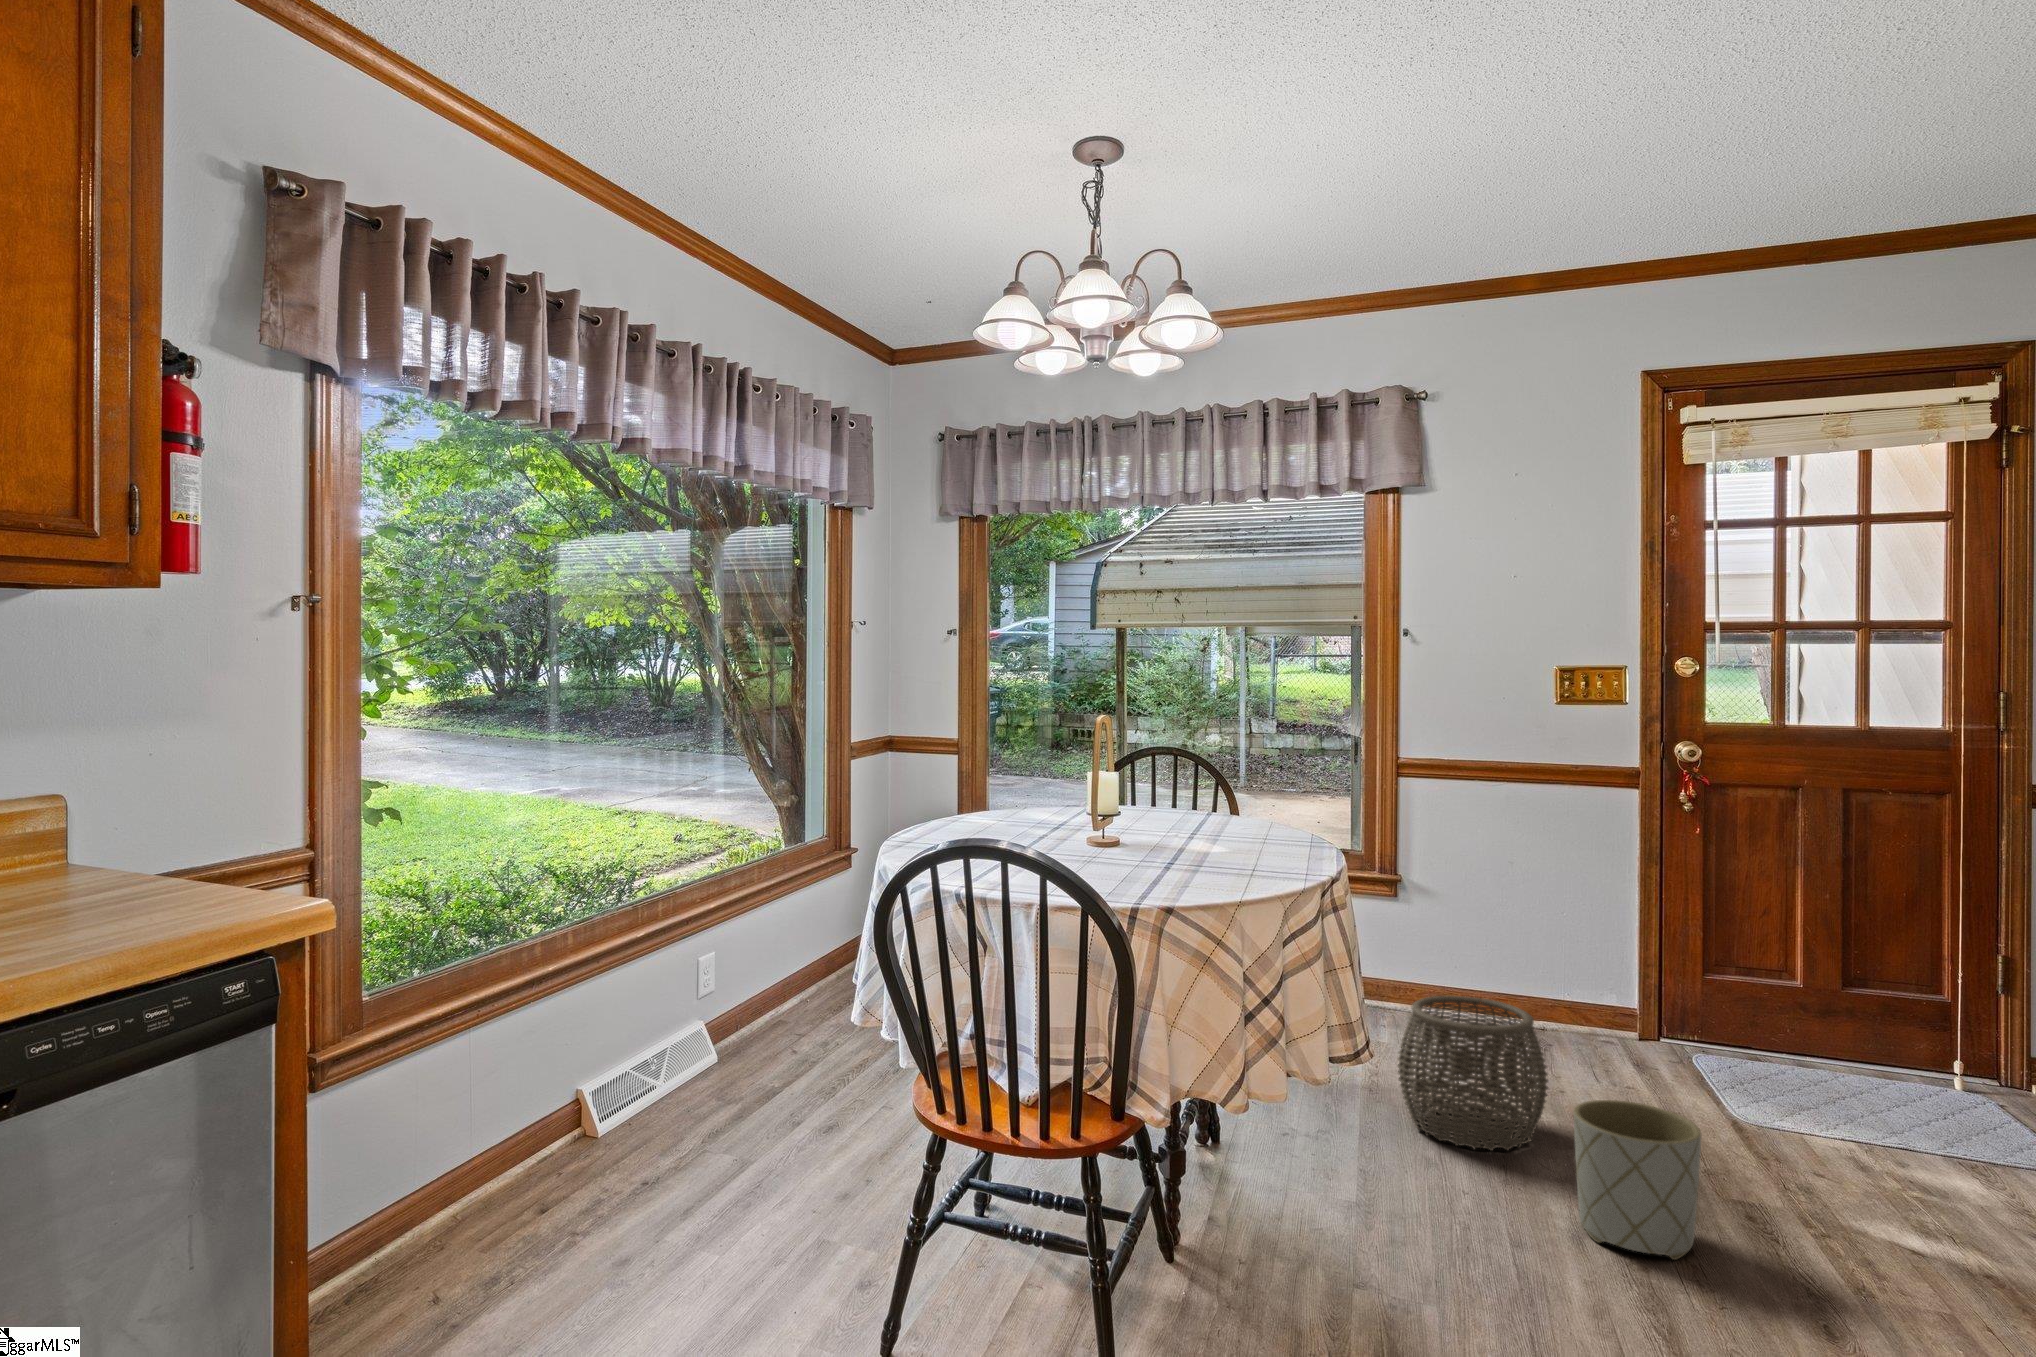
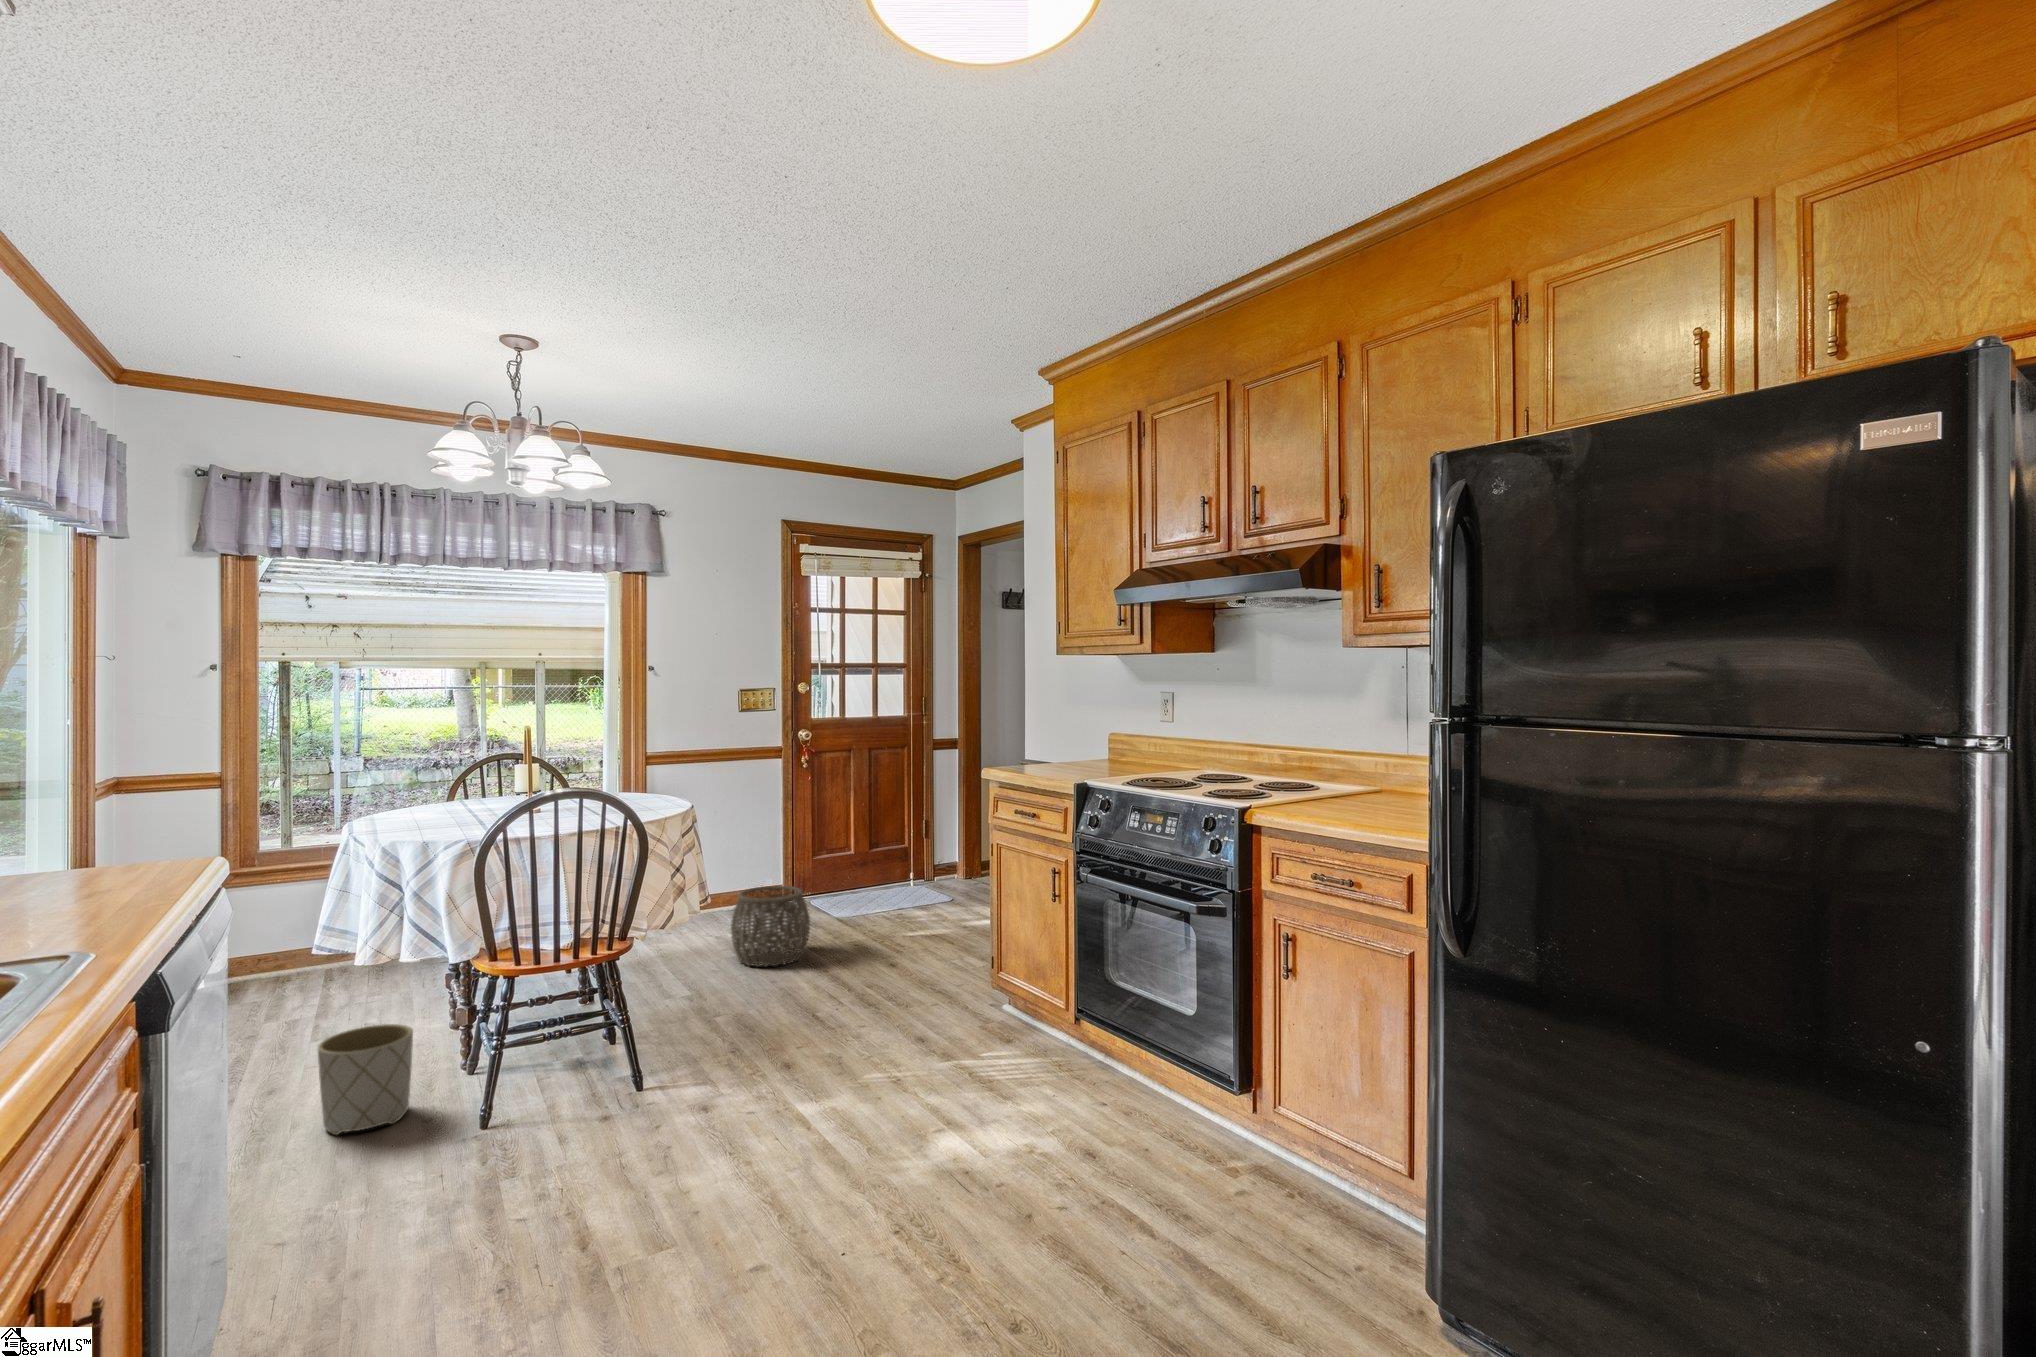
planter: present [1573,1100,1701,1260] -> present [318,1024,413,1135]

